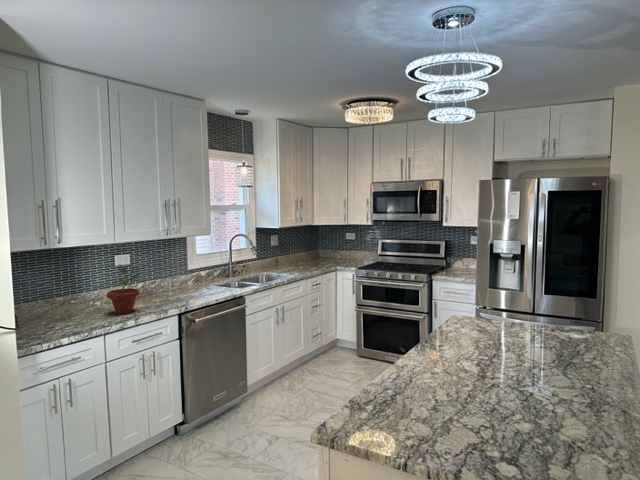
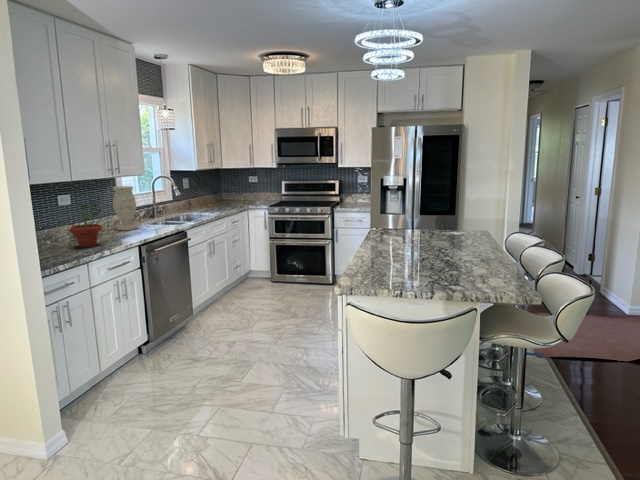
vase: none [175,246,198,293] -> present [113,186,136,231]

